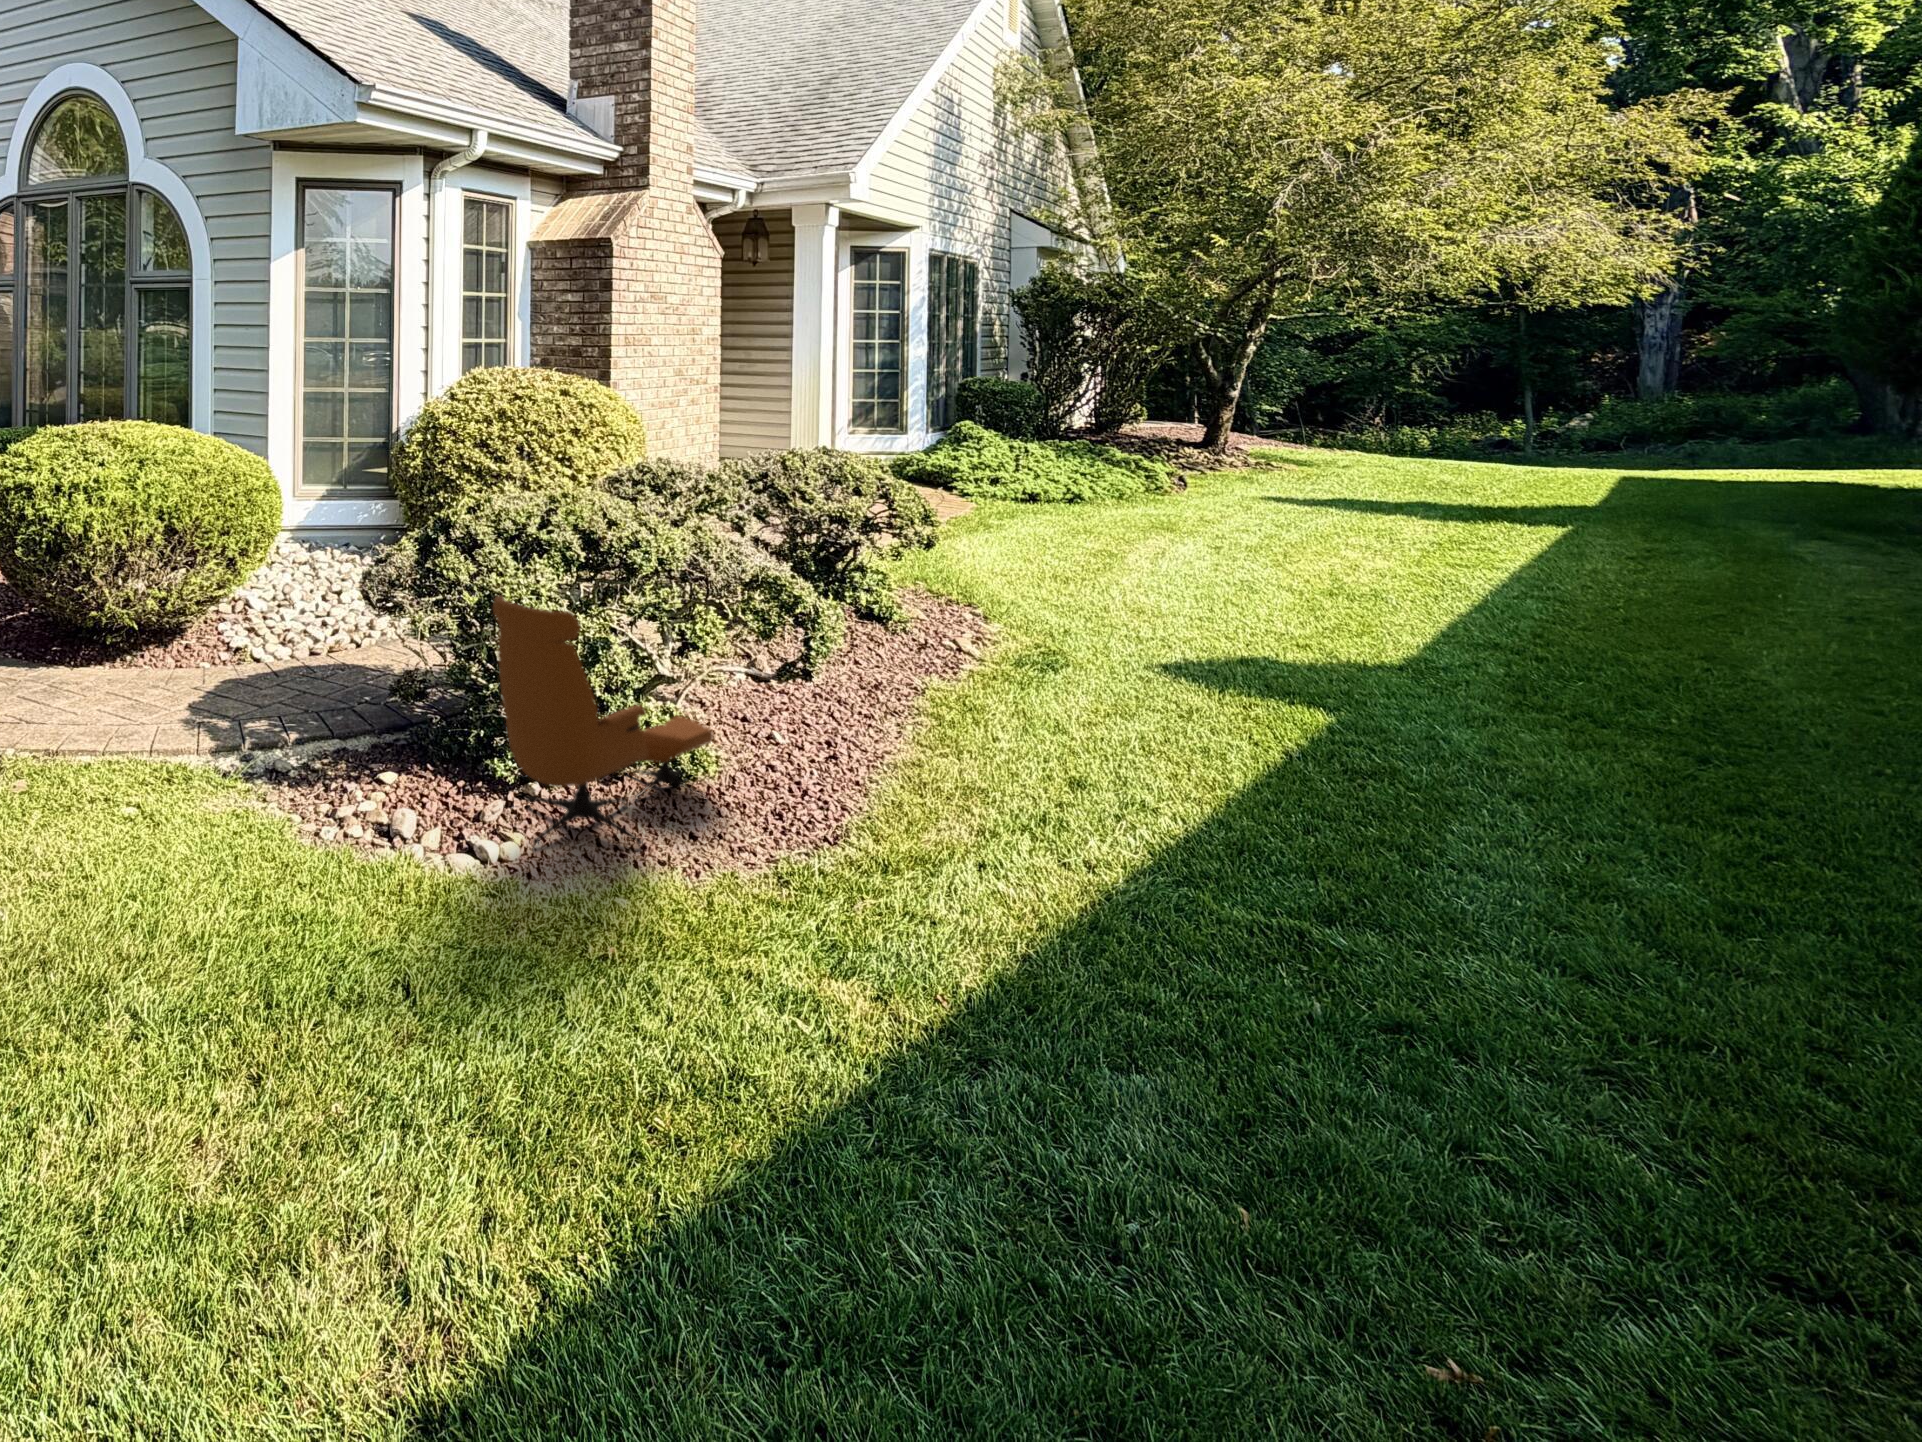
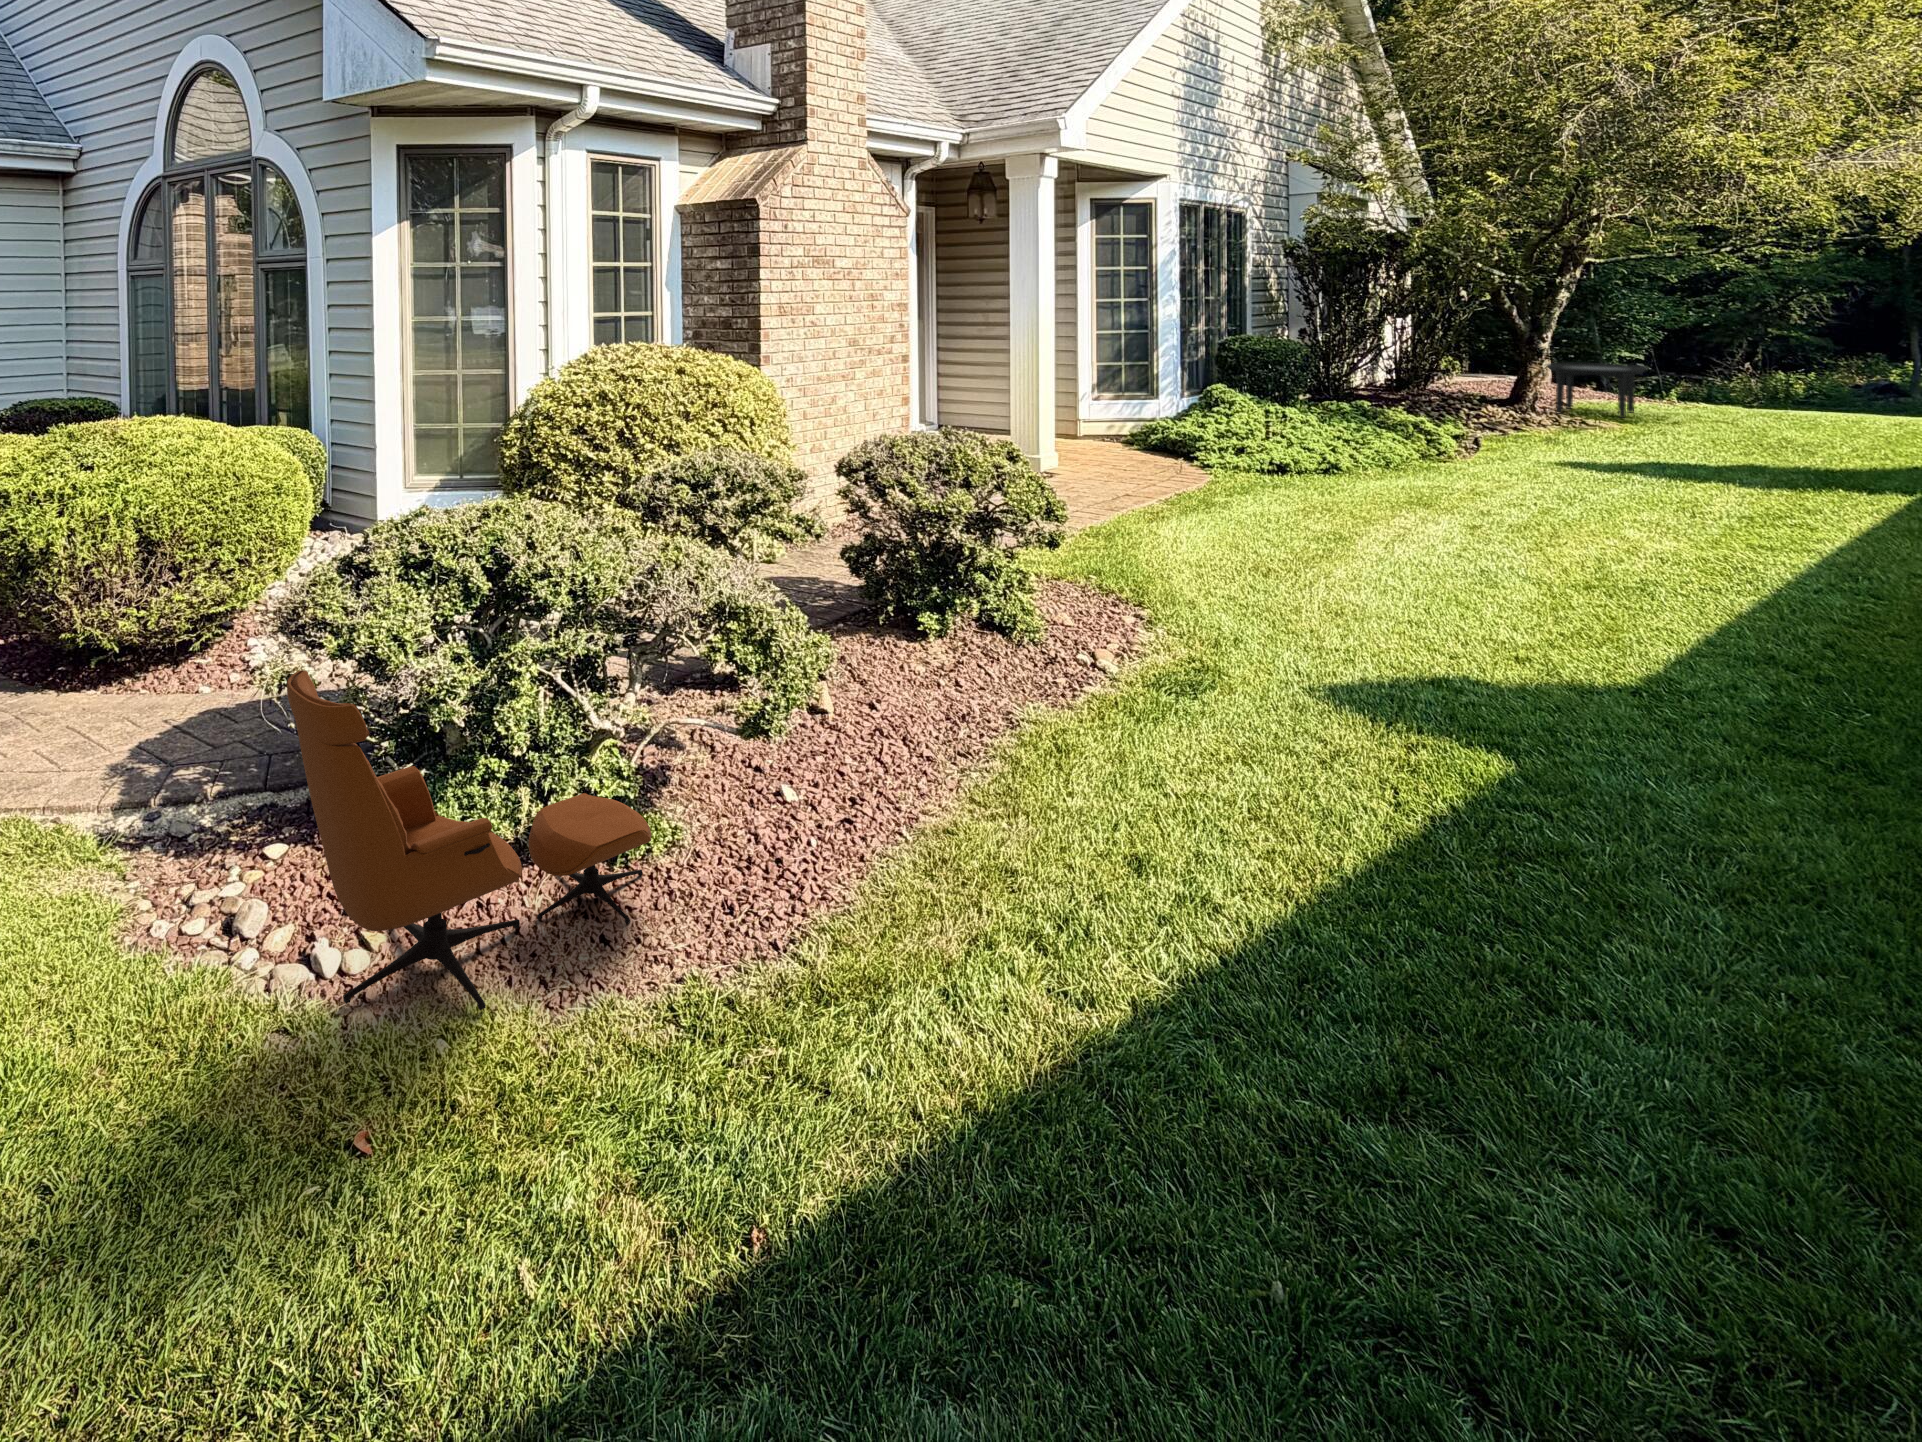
round table: none [1244,413,1334,464] -> present [1547,363,1647,418]

